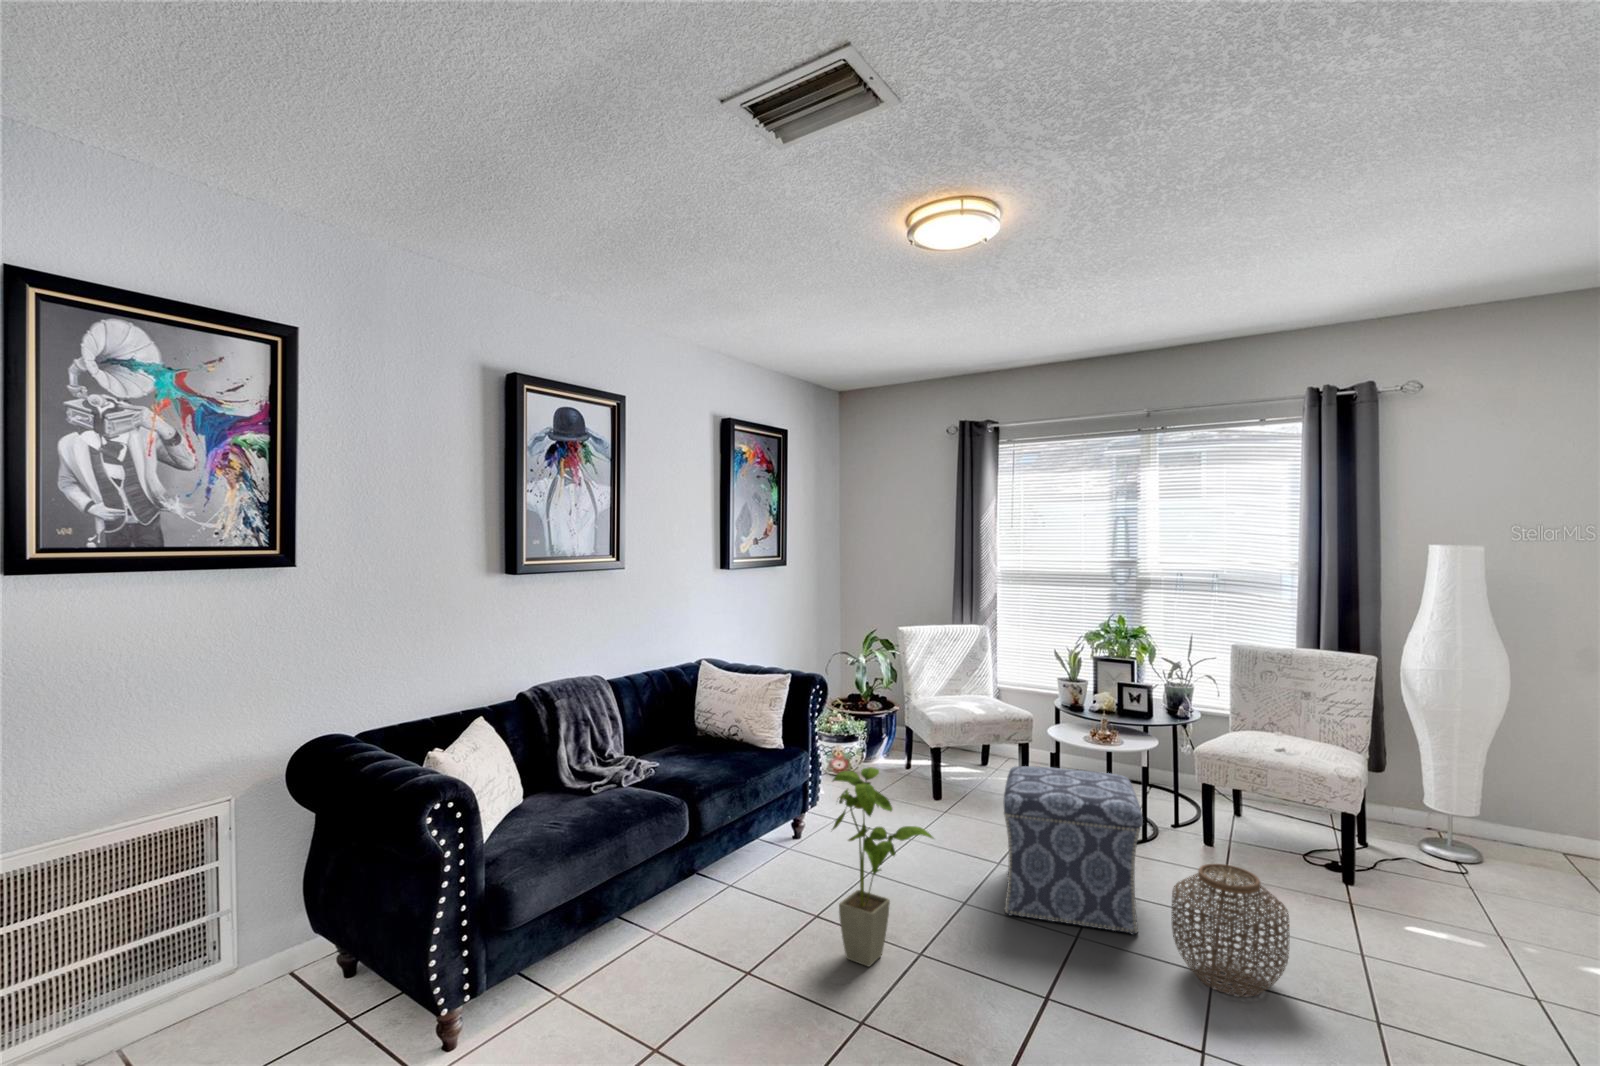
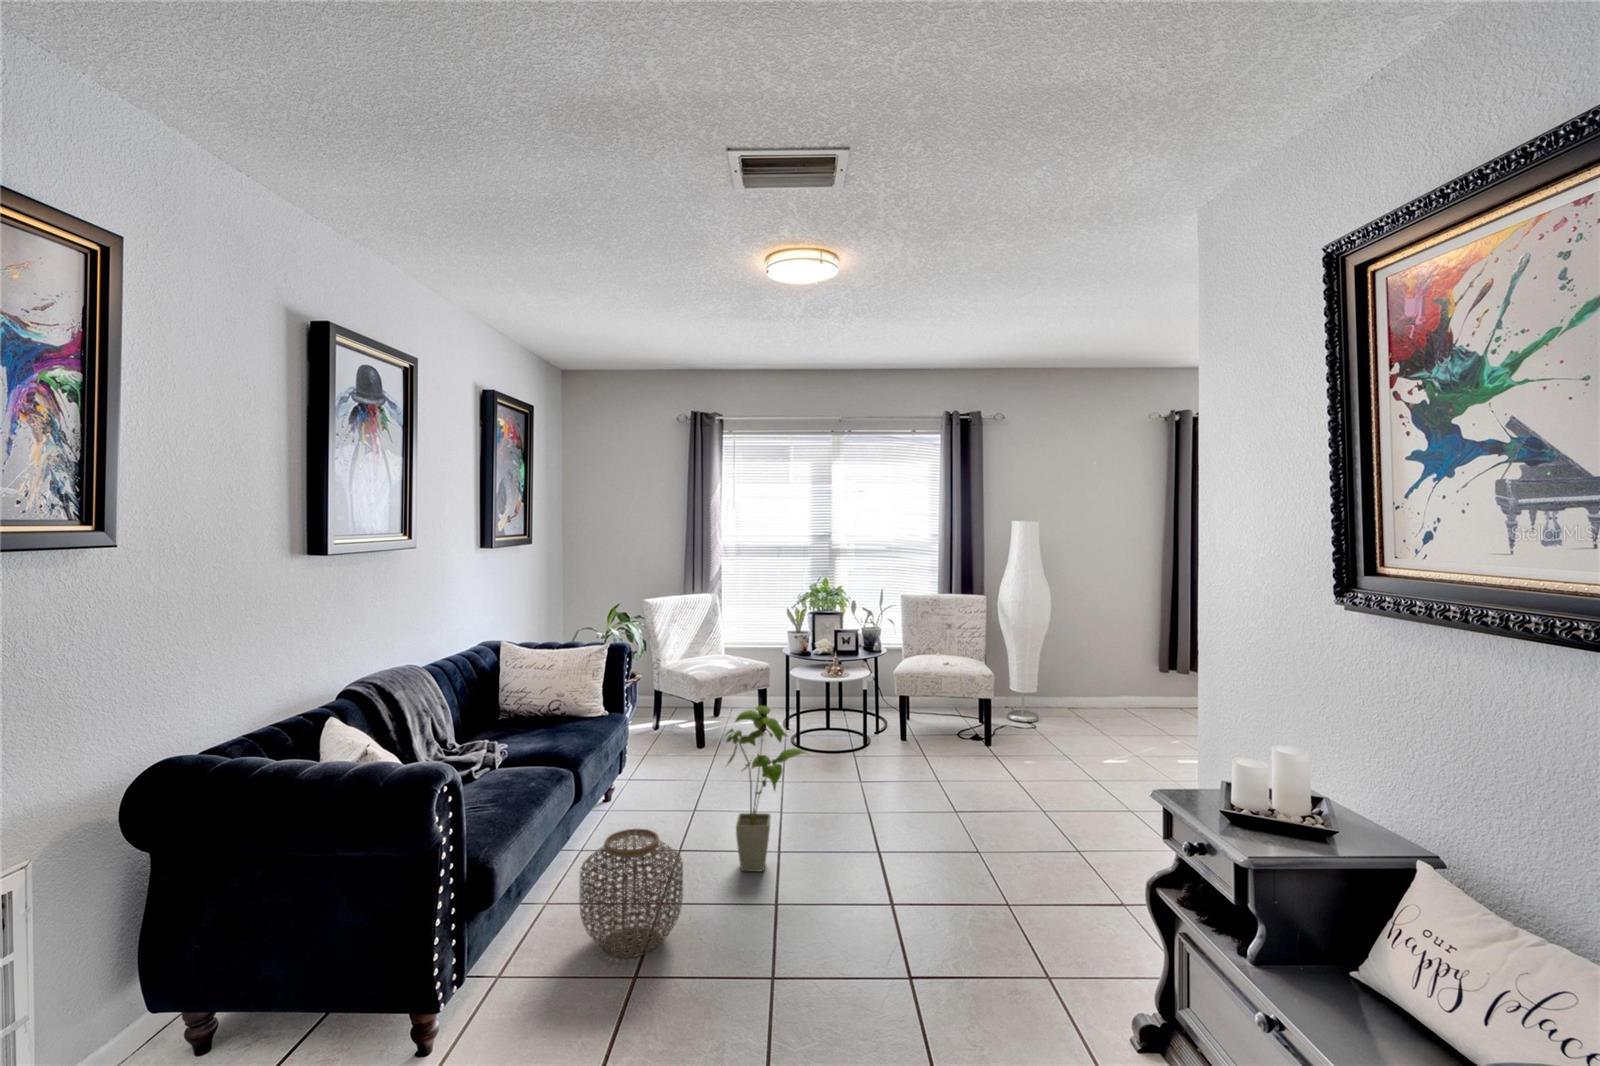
ottoman: present [1004,766,1143,934] -> none [799,694,918,813]
woven basket: present [1172,864,1290,997] -> present [580,829,683,957]

